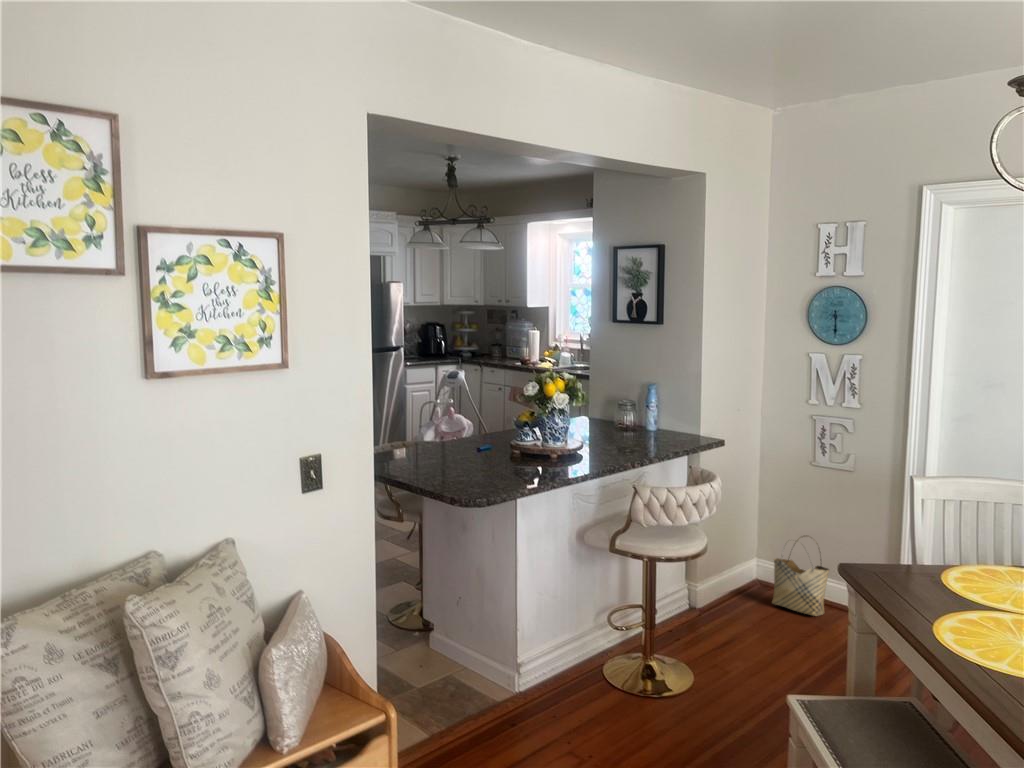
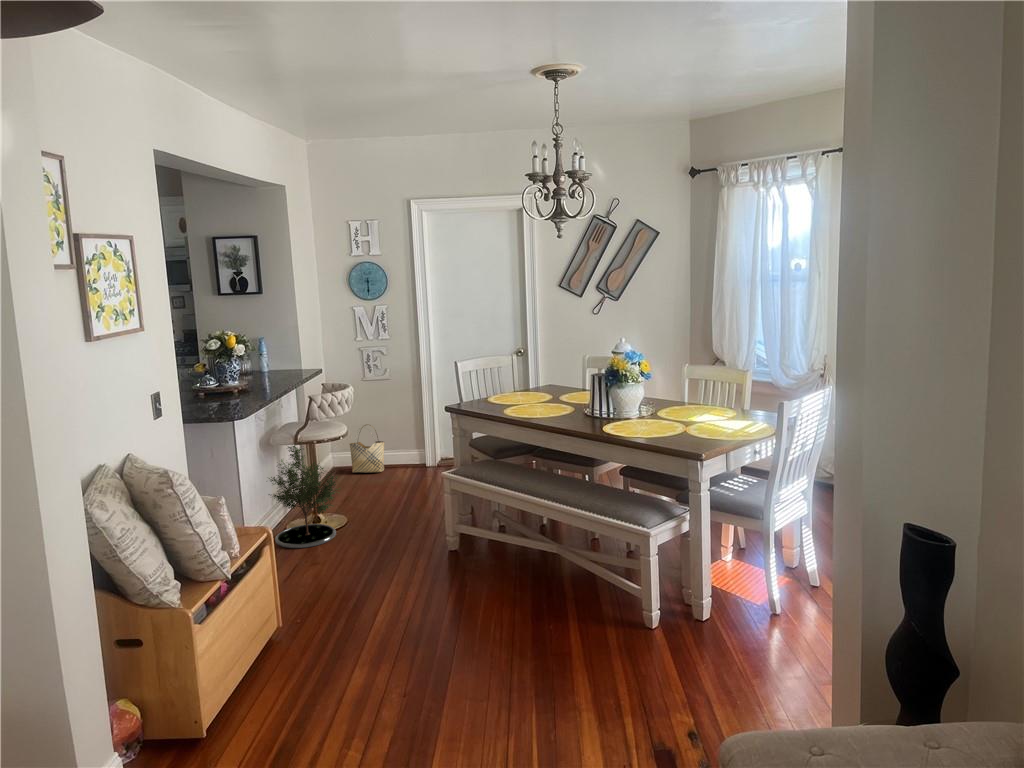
potted tree: none [569,542,680,724] -> present [269,441,341,548]

